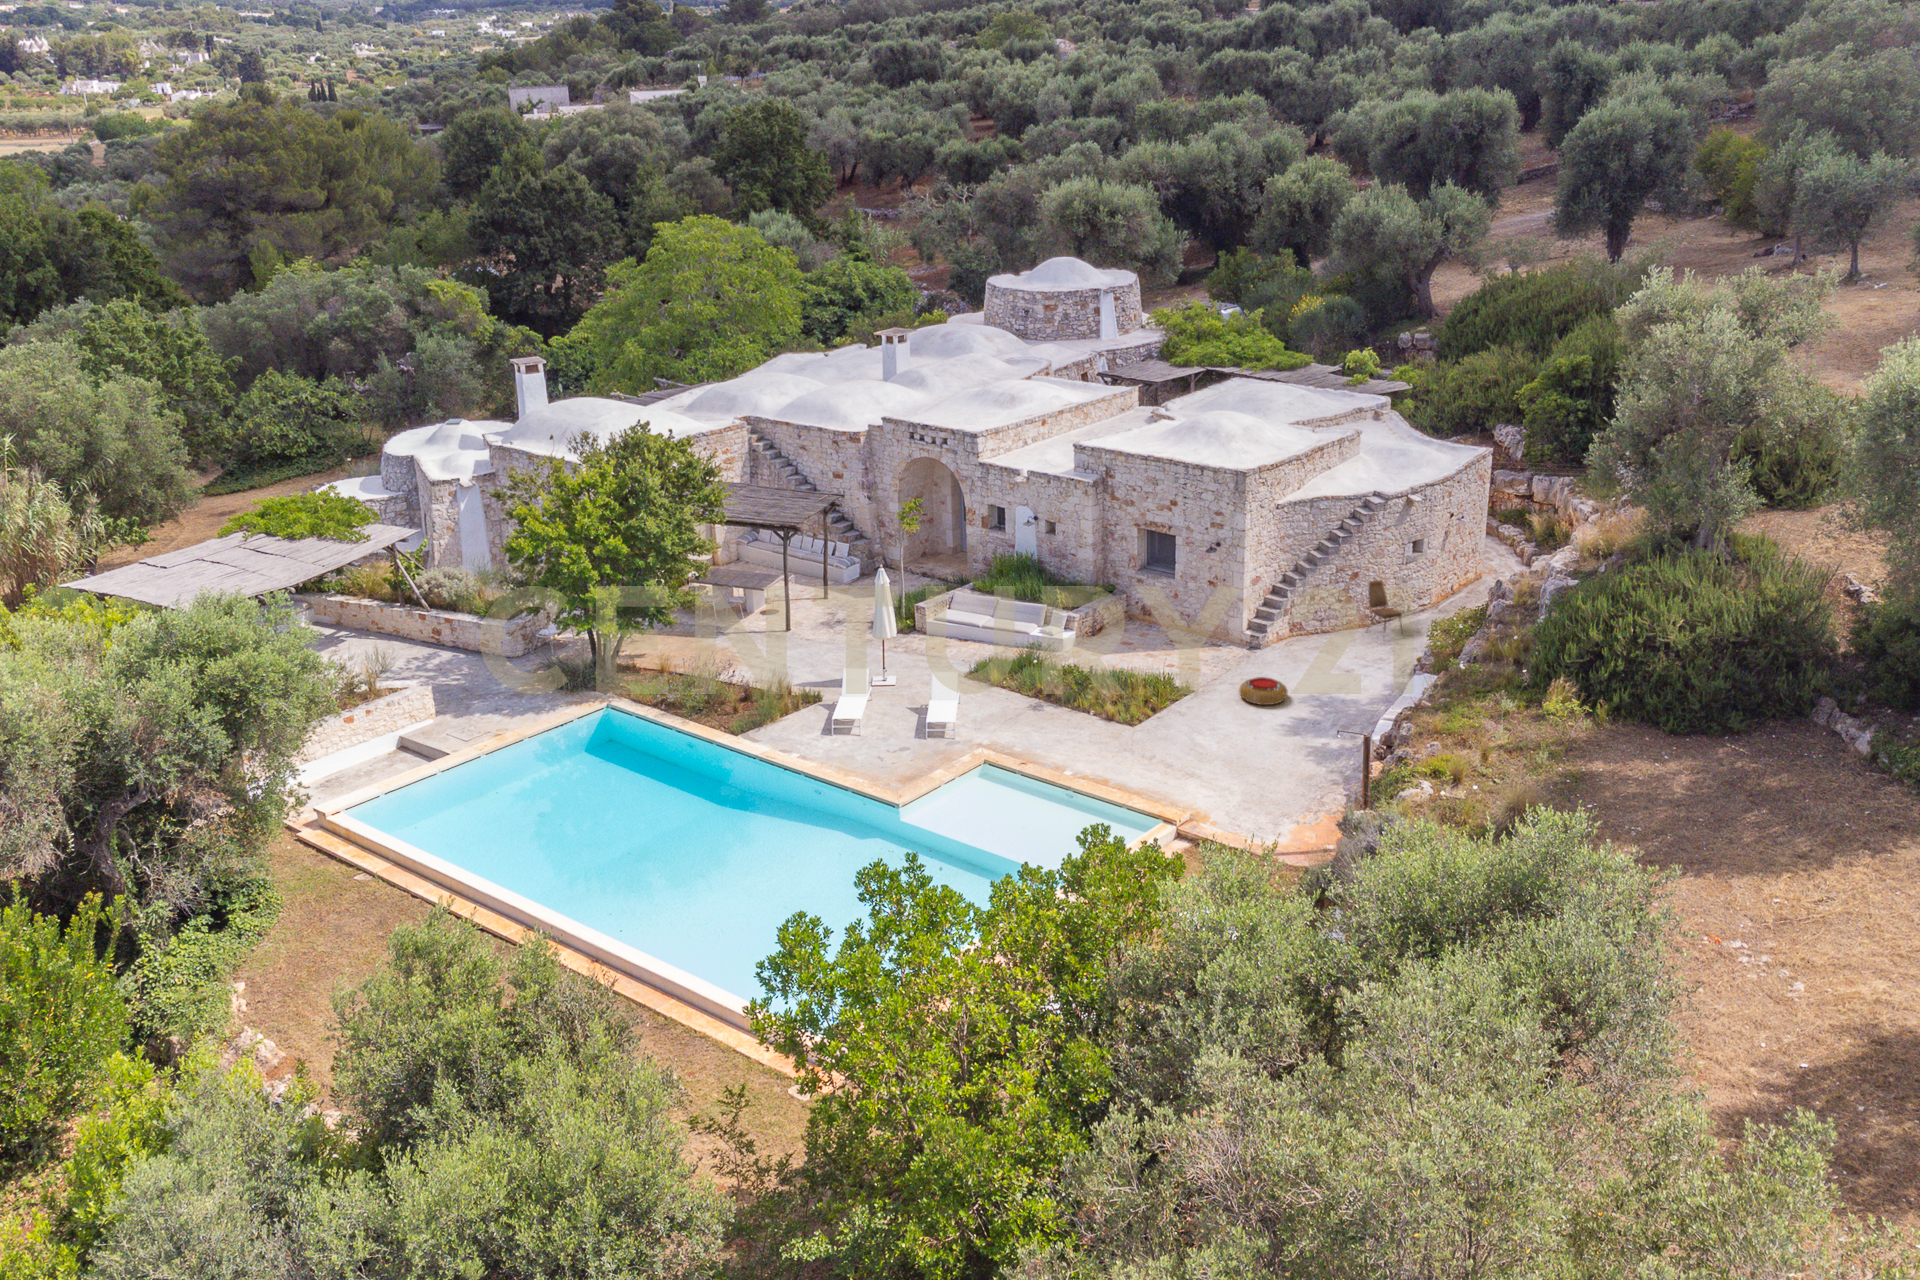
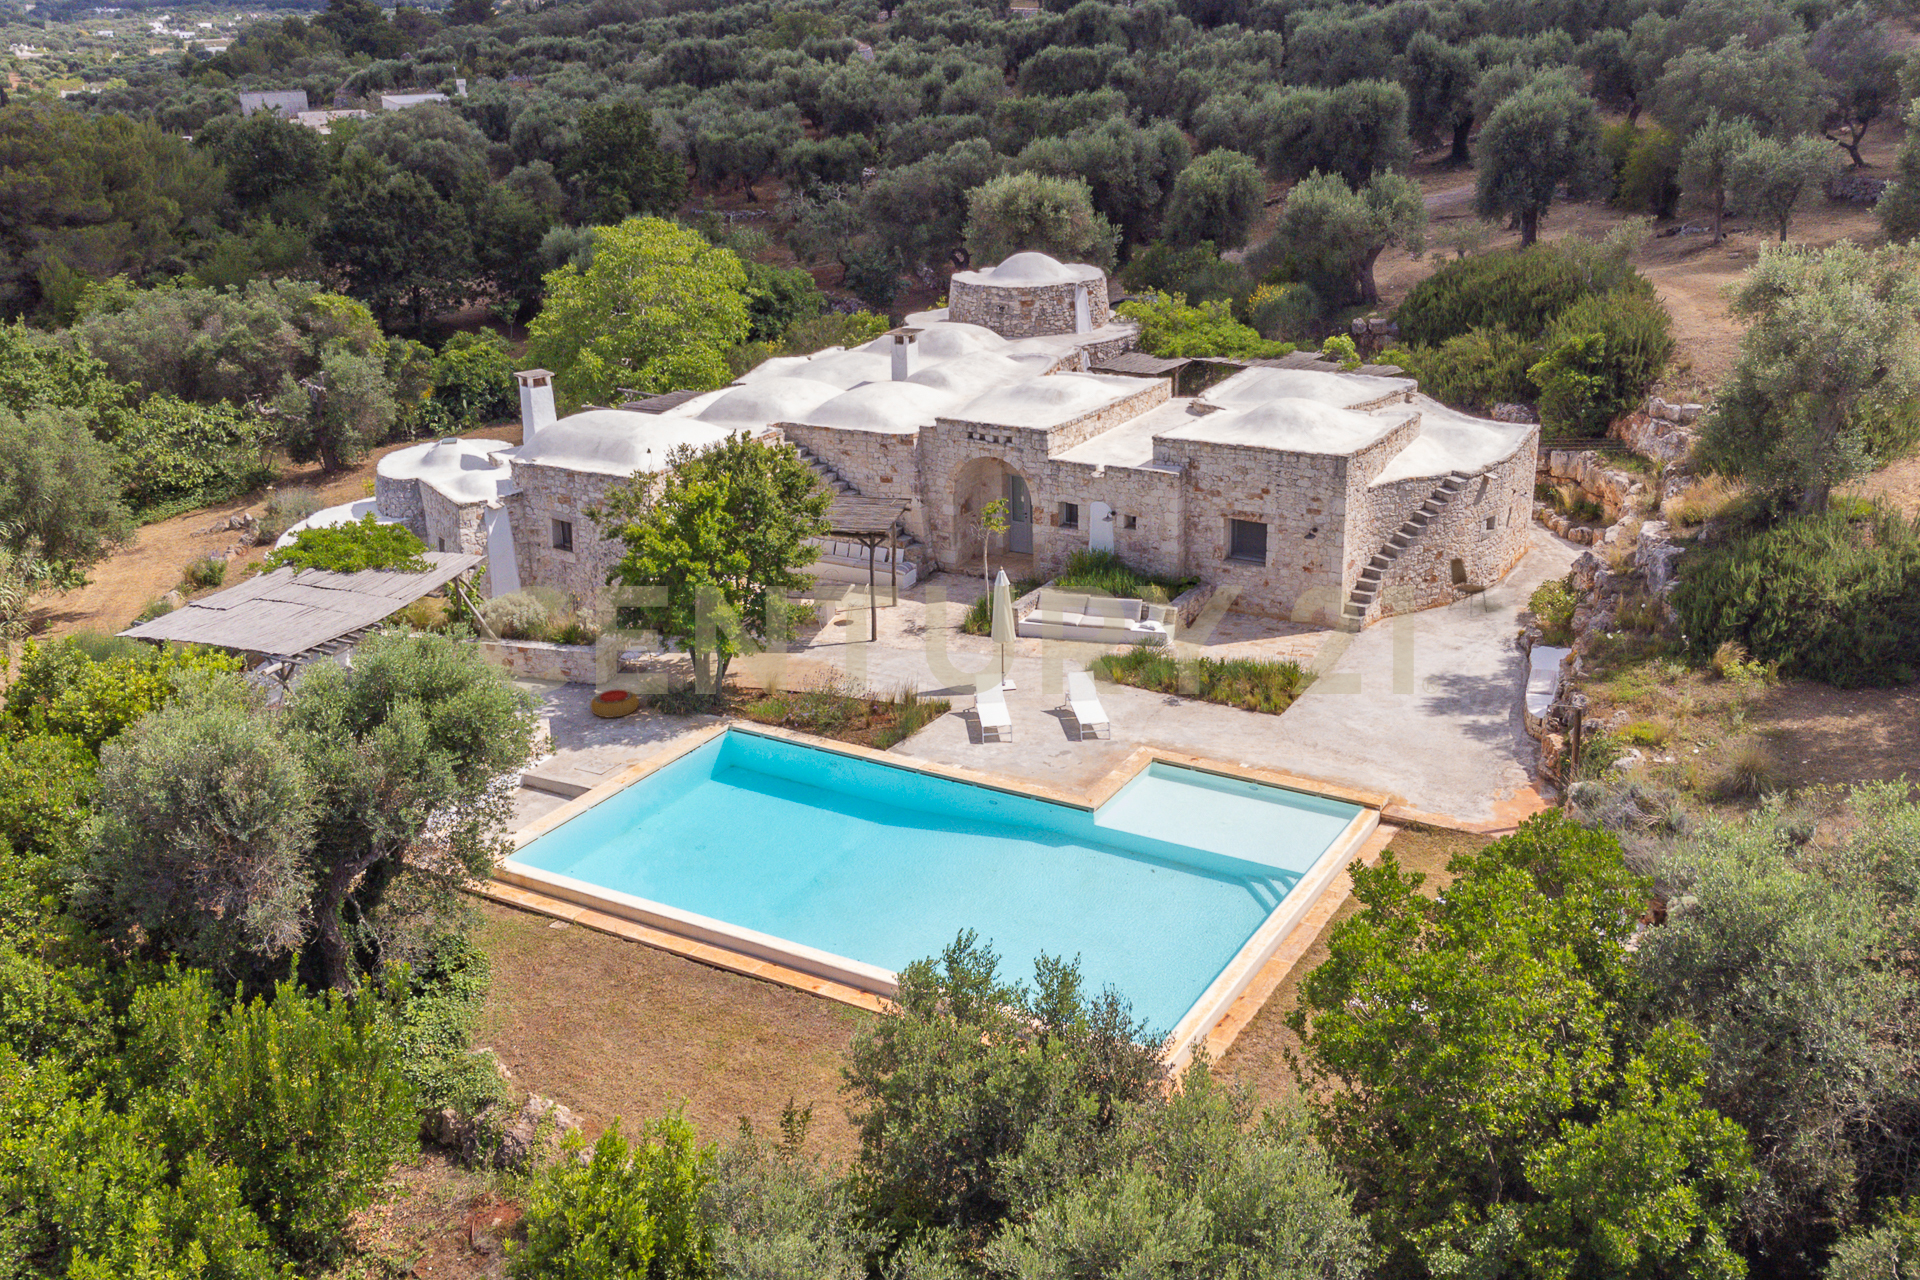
pouf: present [1240,677,1288,705] -> present [590,689,639,718]

